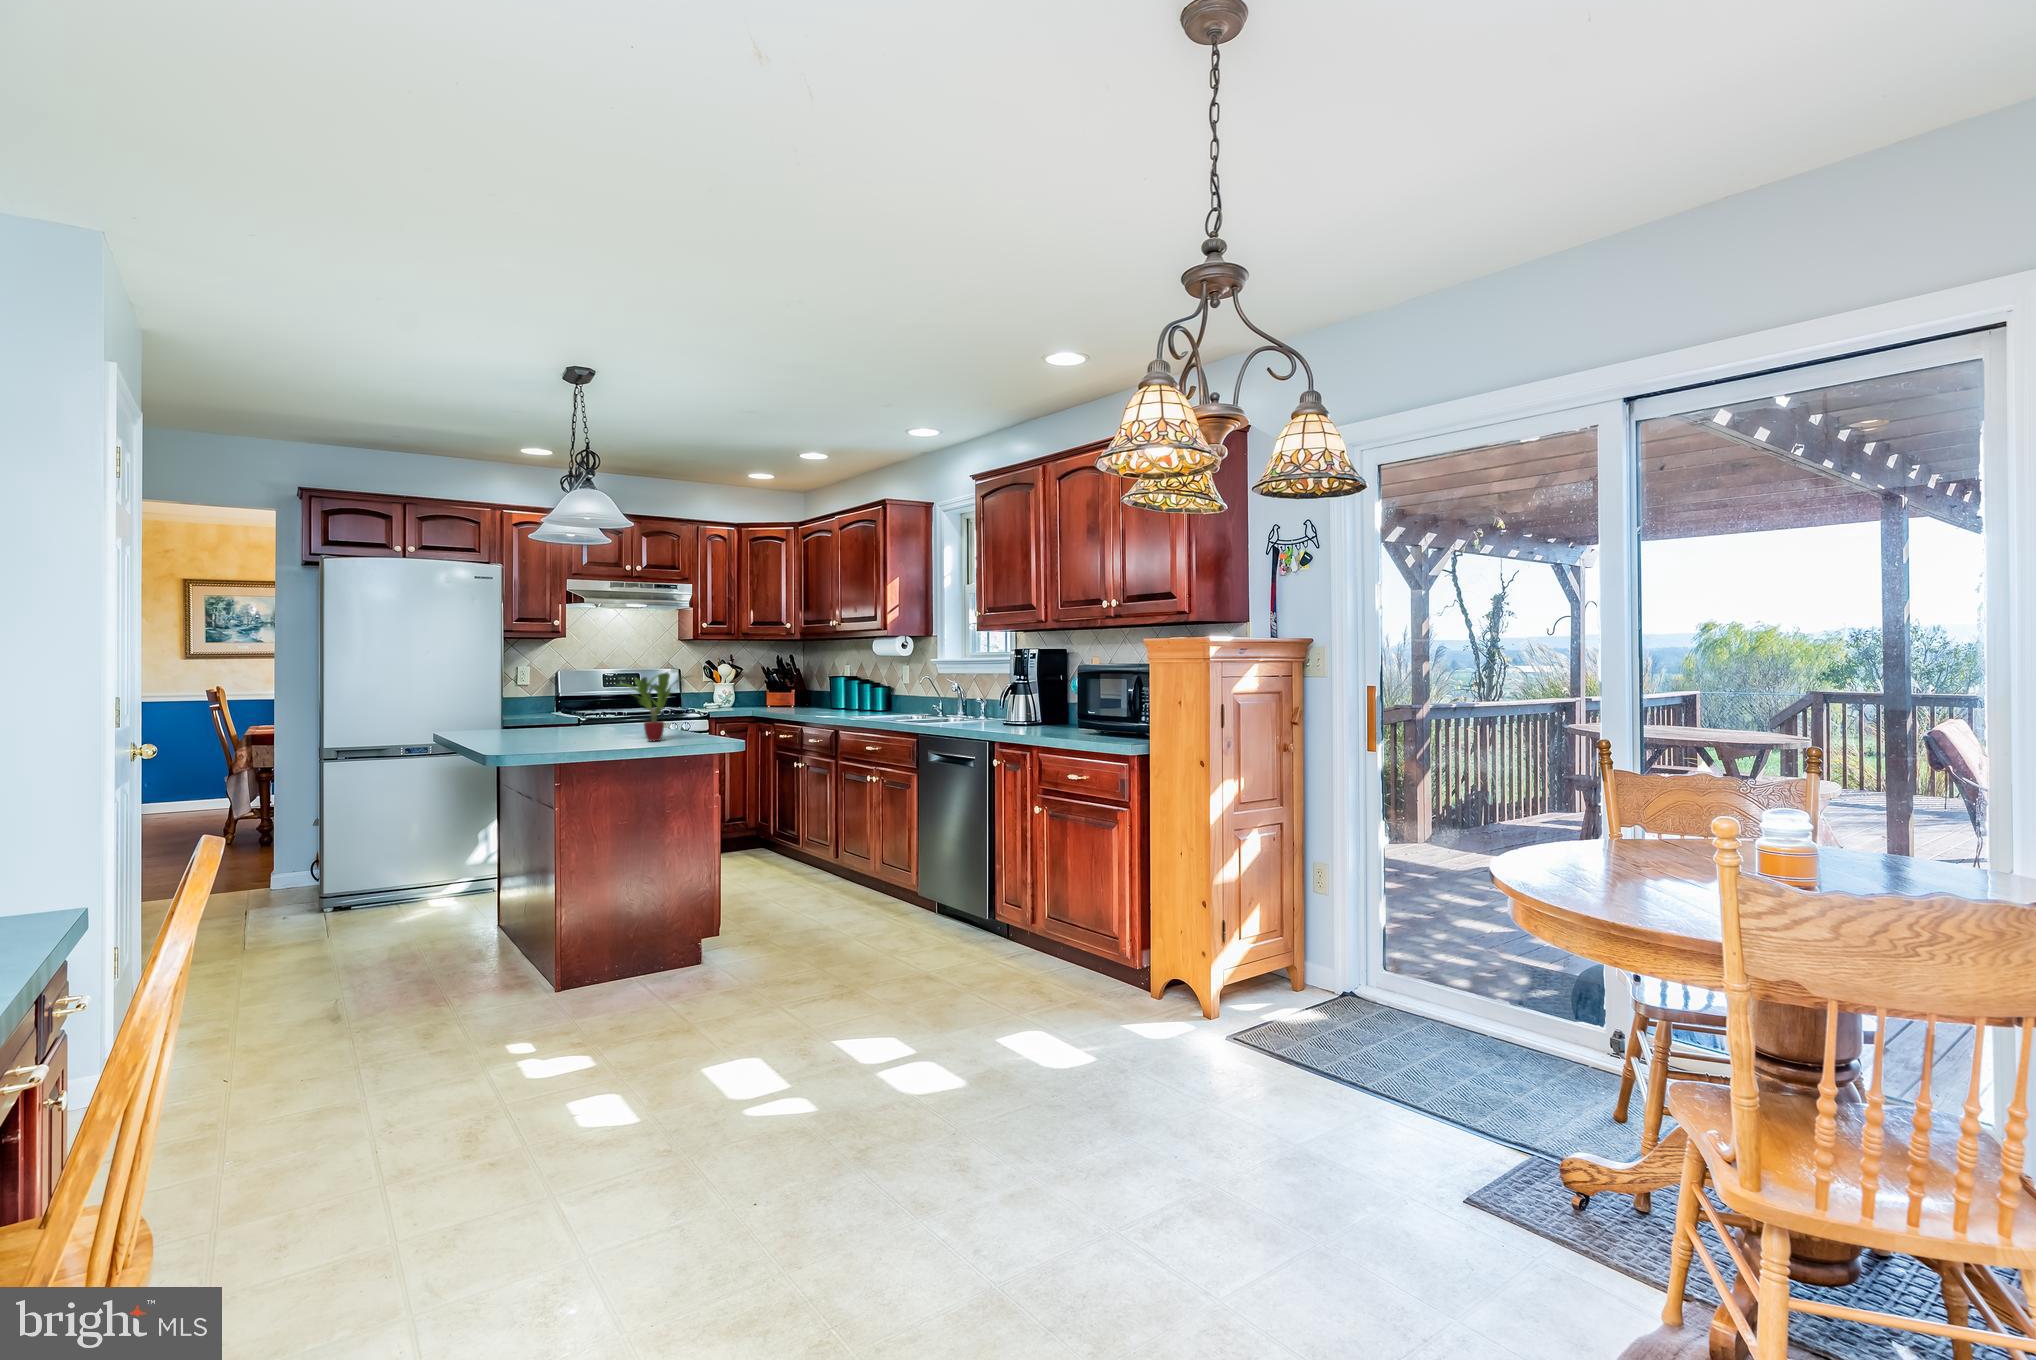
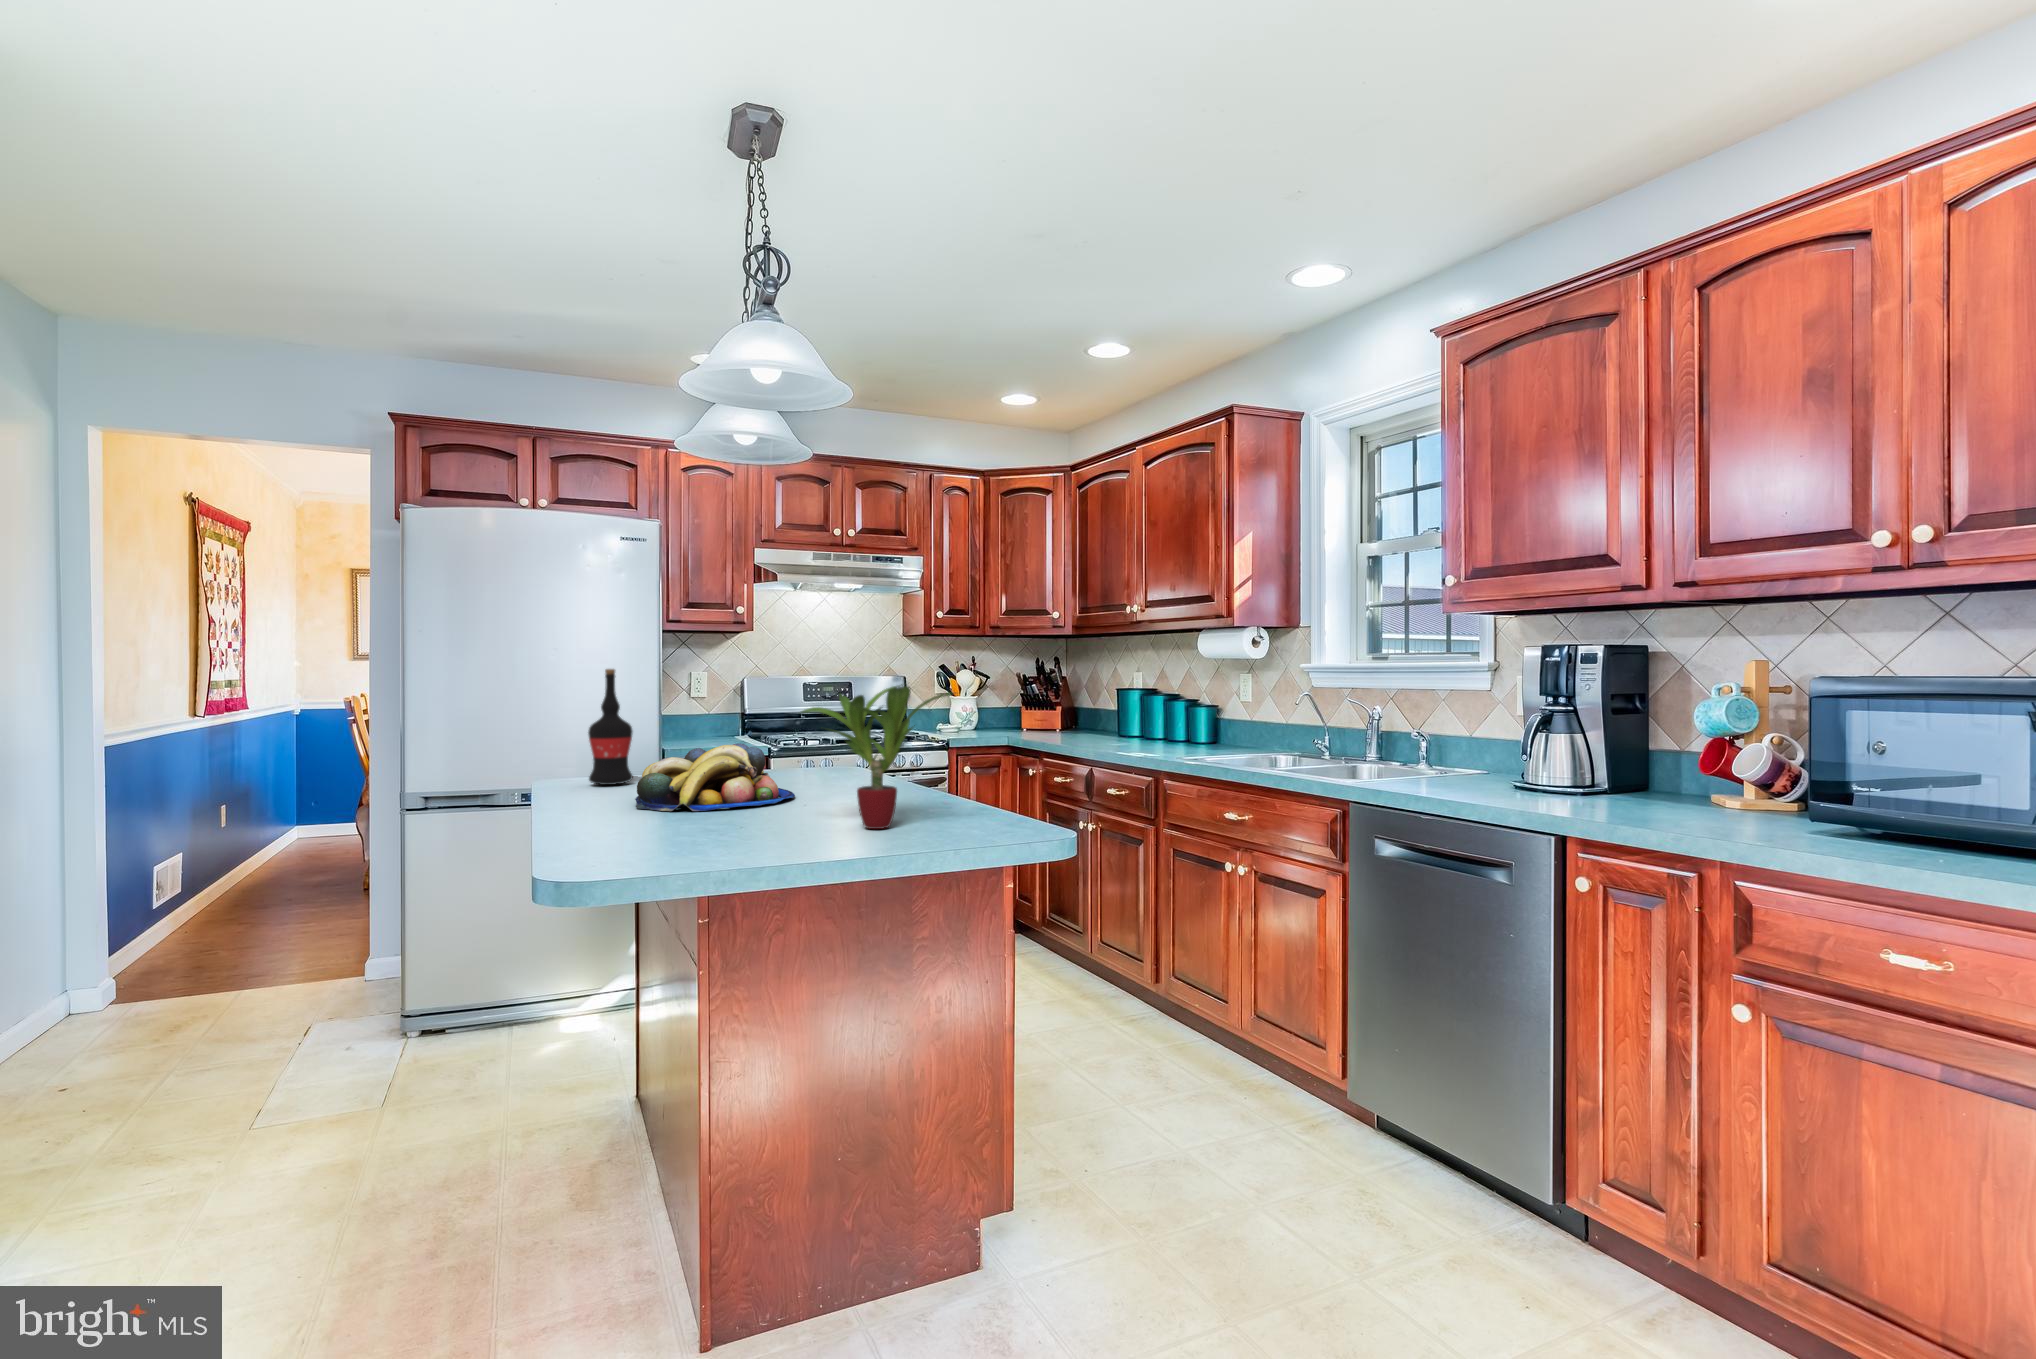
wine bottle: none [478,665,505,732] -> present [588,669,633,785]
fruit bowl: none [517,706,608,739] -> present [635,743,795,811]

